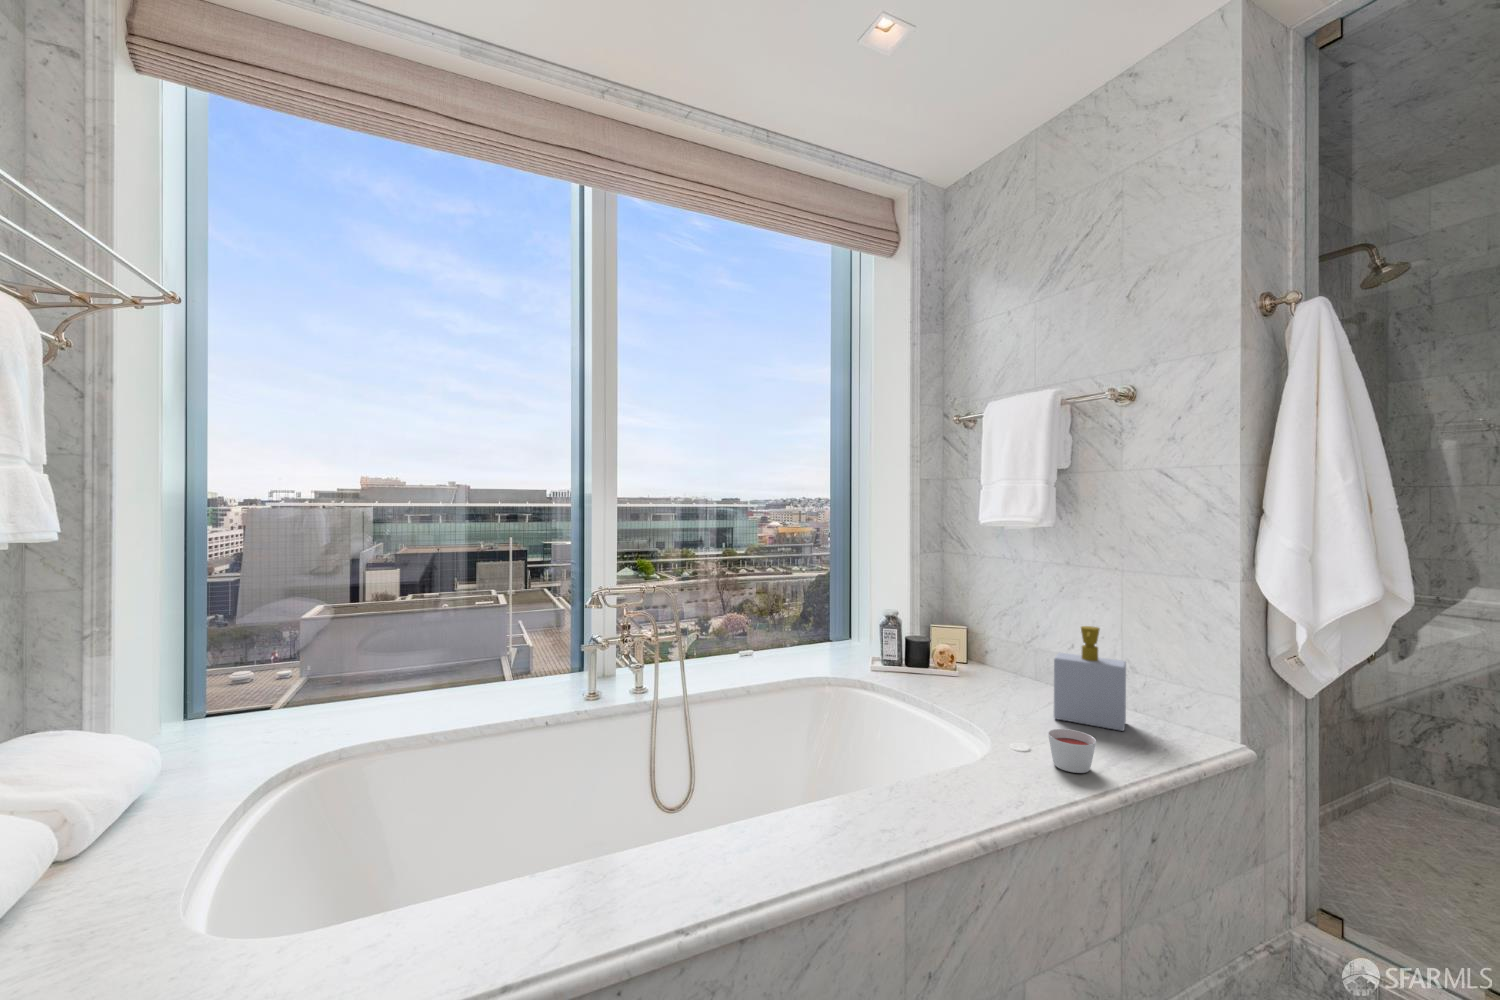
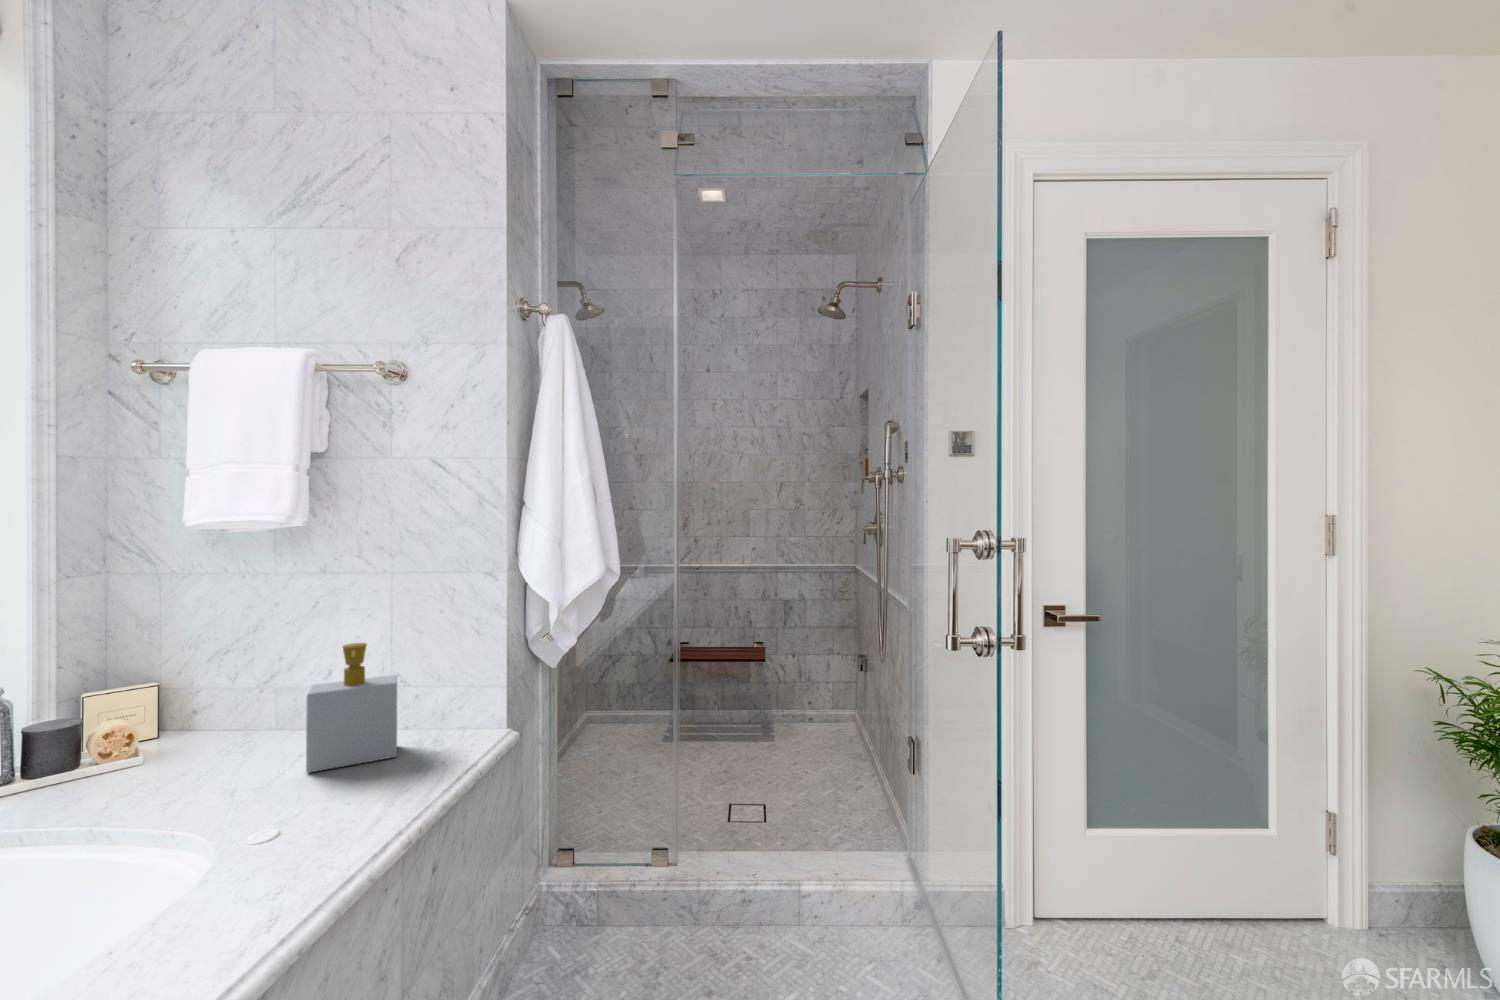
candle: present [1048,729,1096,773] -> none [304,781,371,843]

